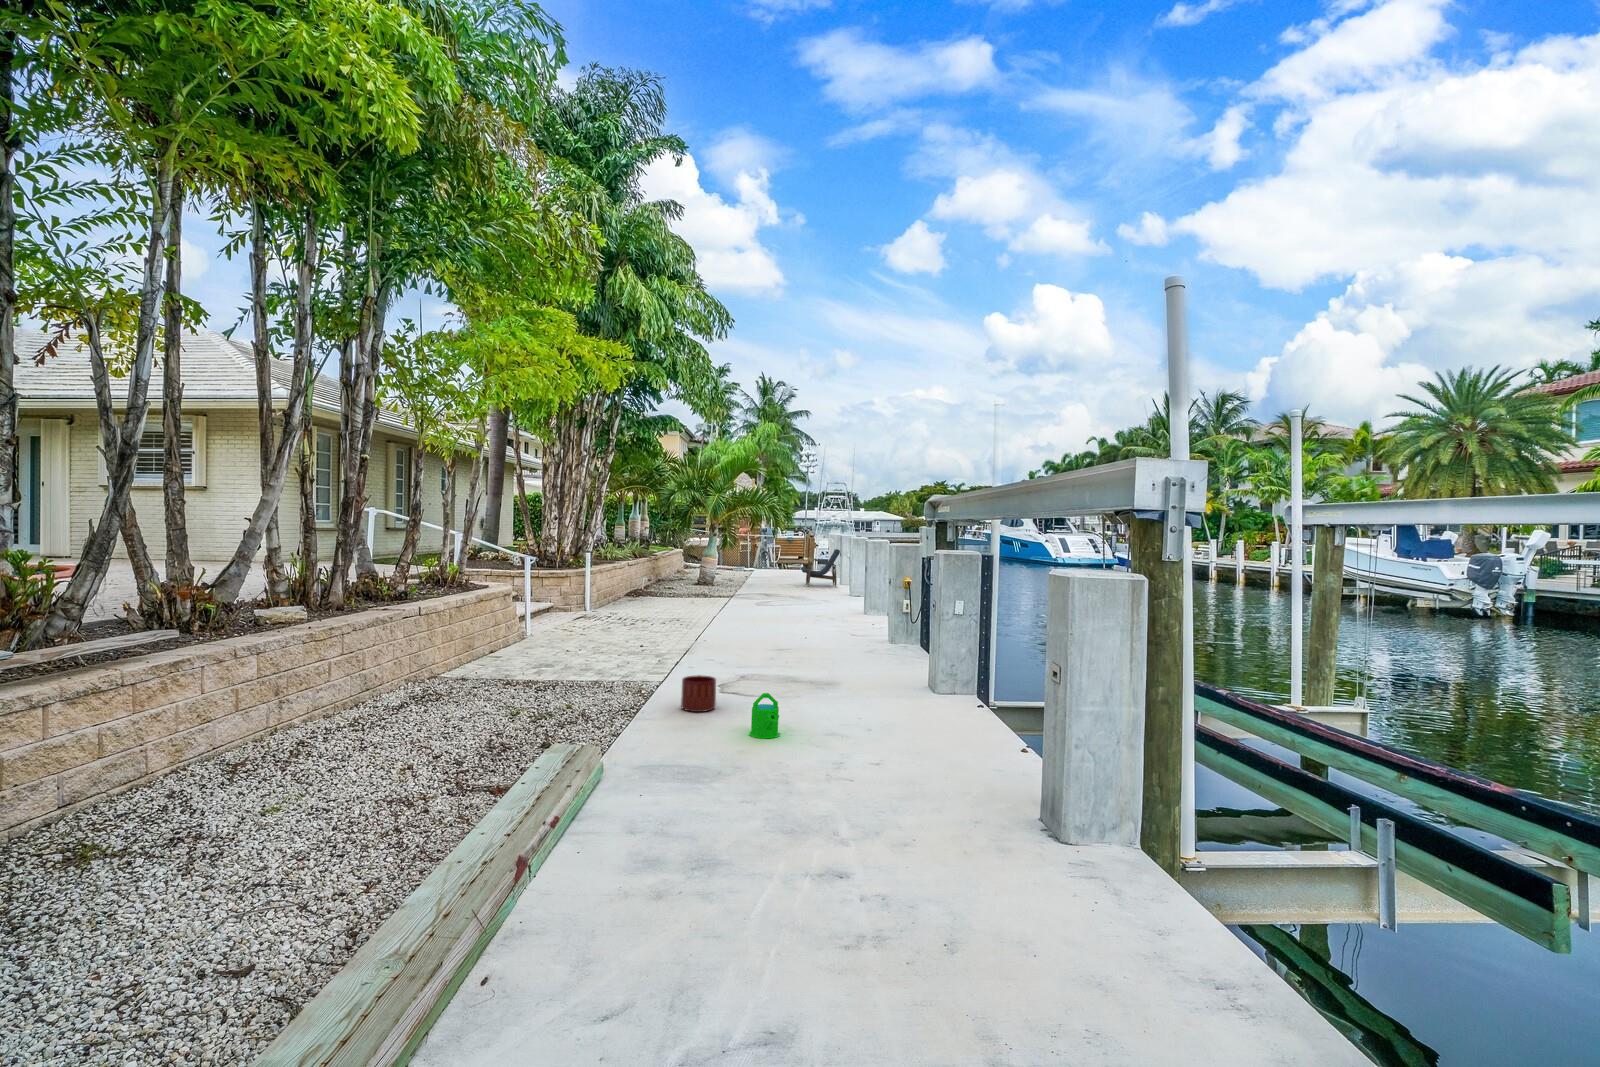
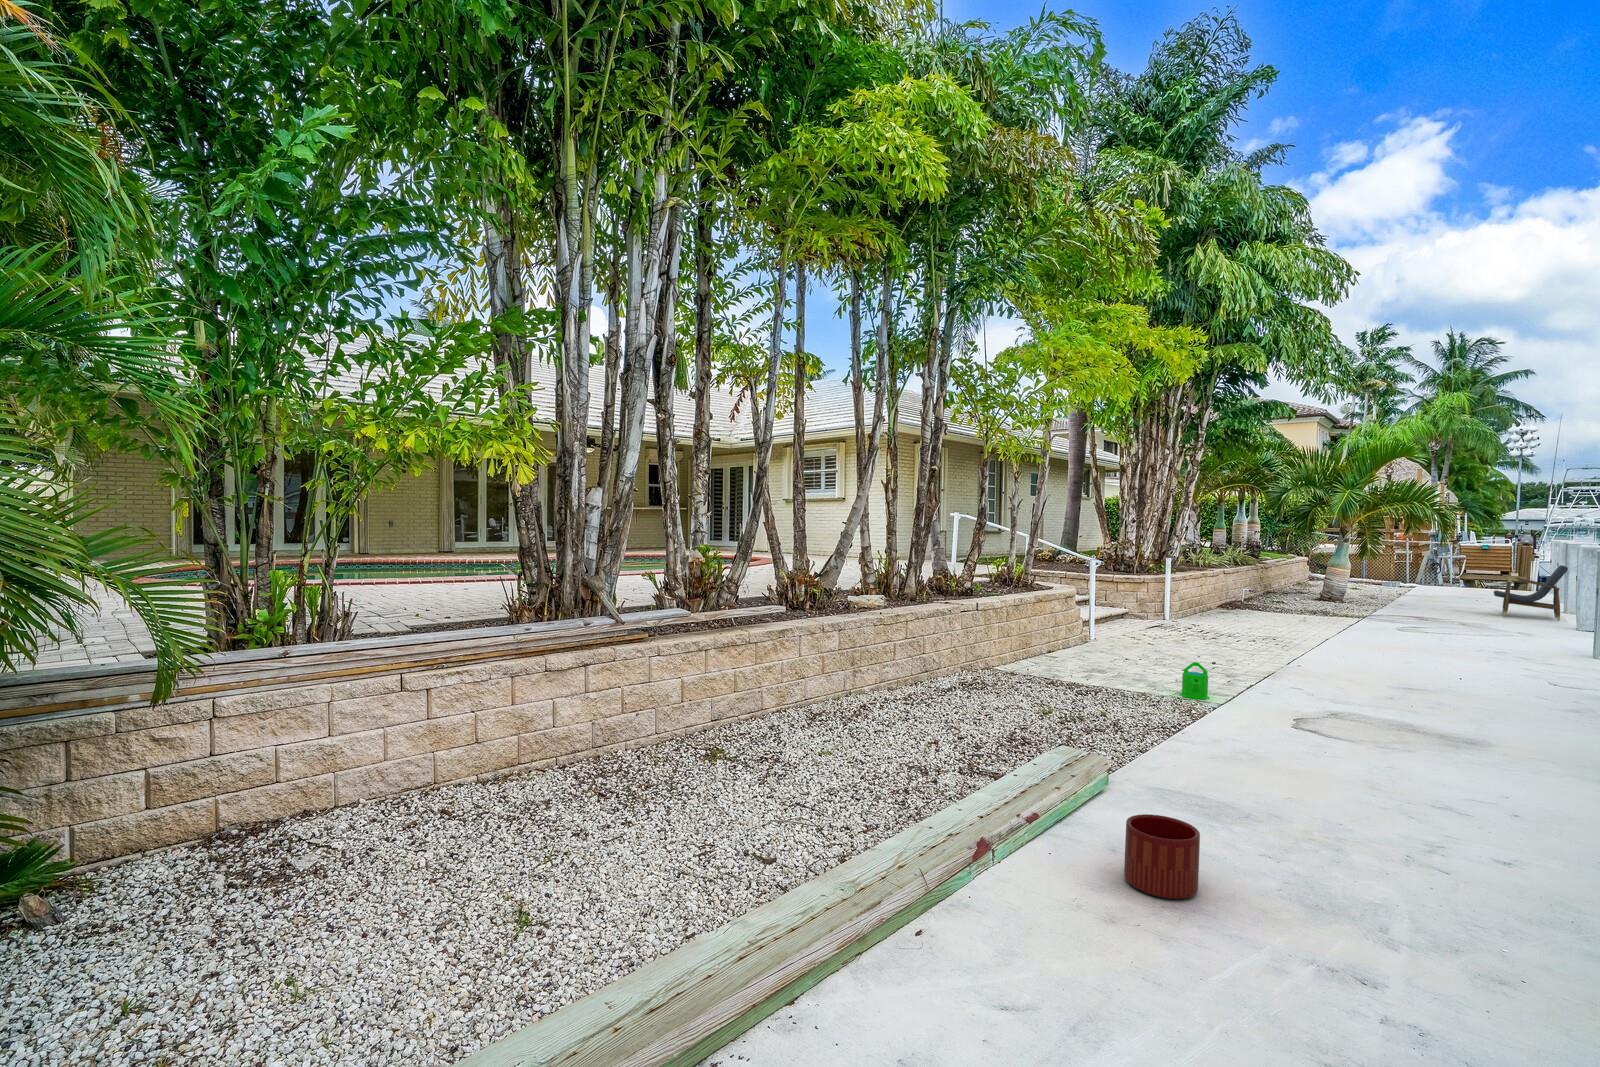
planter: present [681,675,716,712] -> present [1124,814,1200,899]
watering can: present [749,693,780,739] -> present [1180,662,1209,699]

